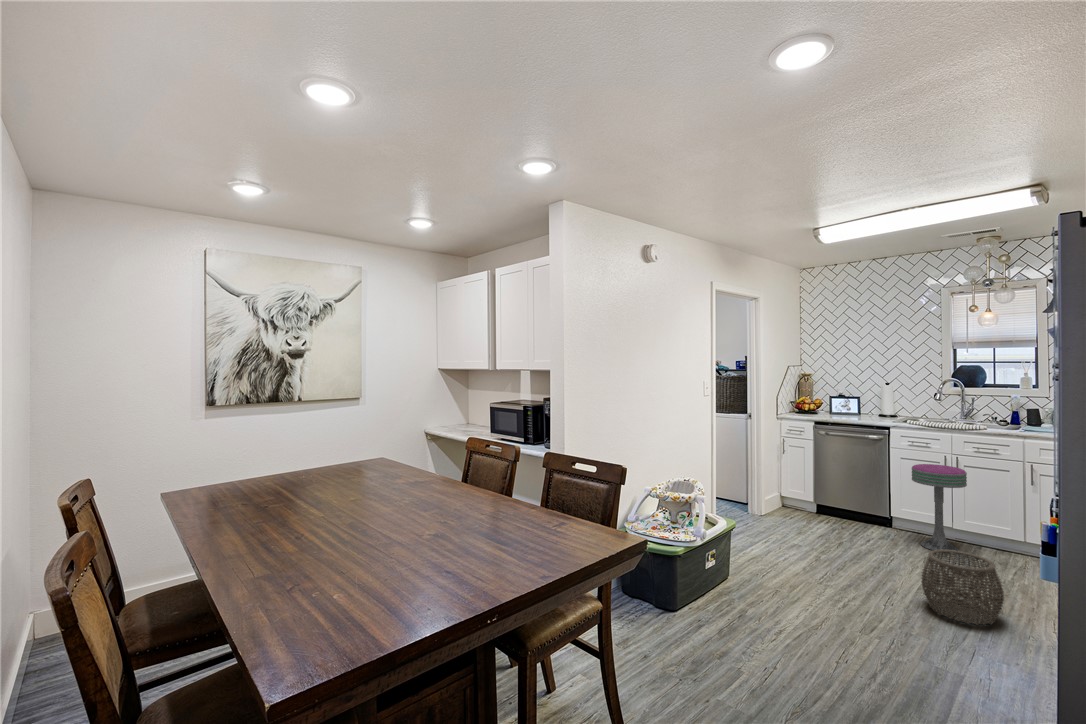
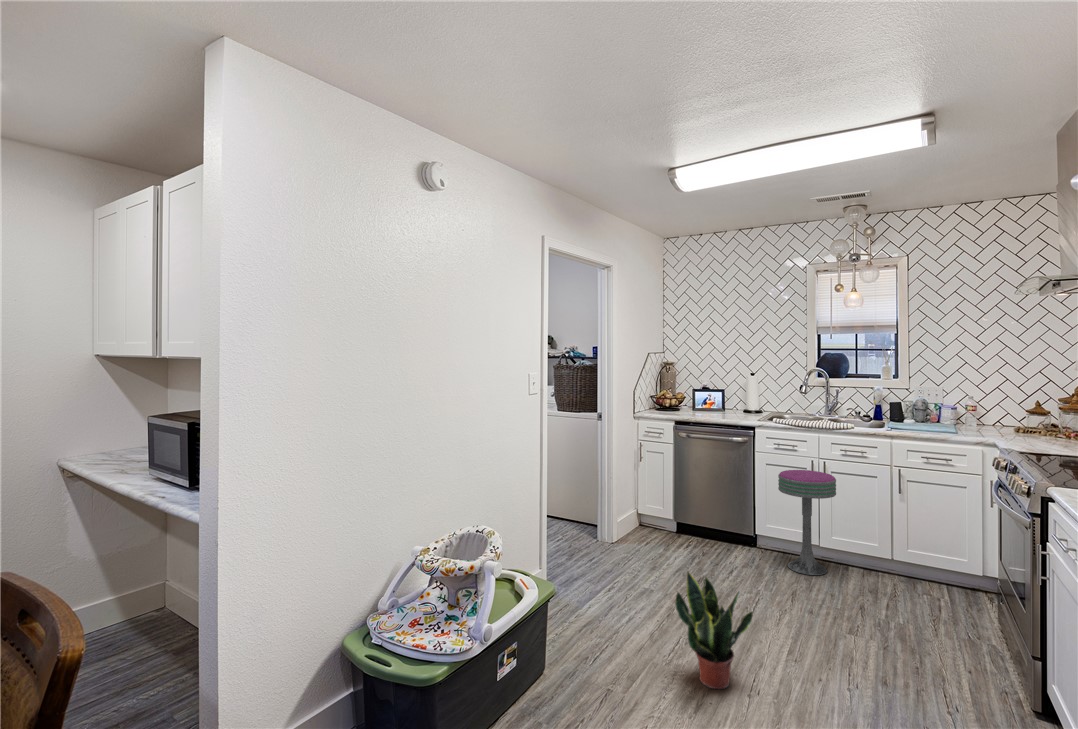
potted plant: none [821,526,884,613] -> present [675,572,753,689]
woven basket: present [921,549,1004,625] -> none [795,586,892,689]

